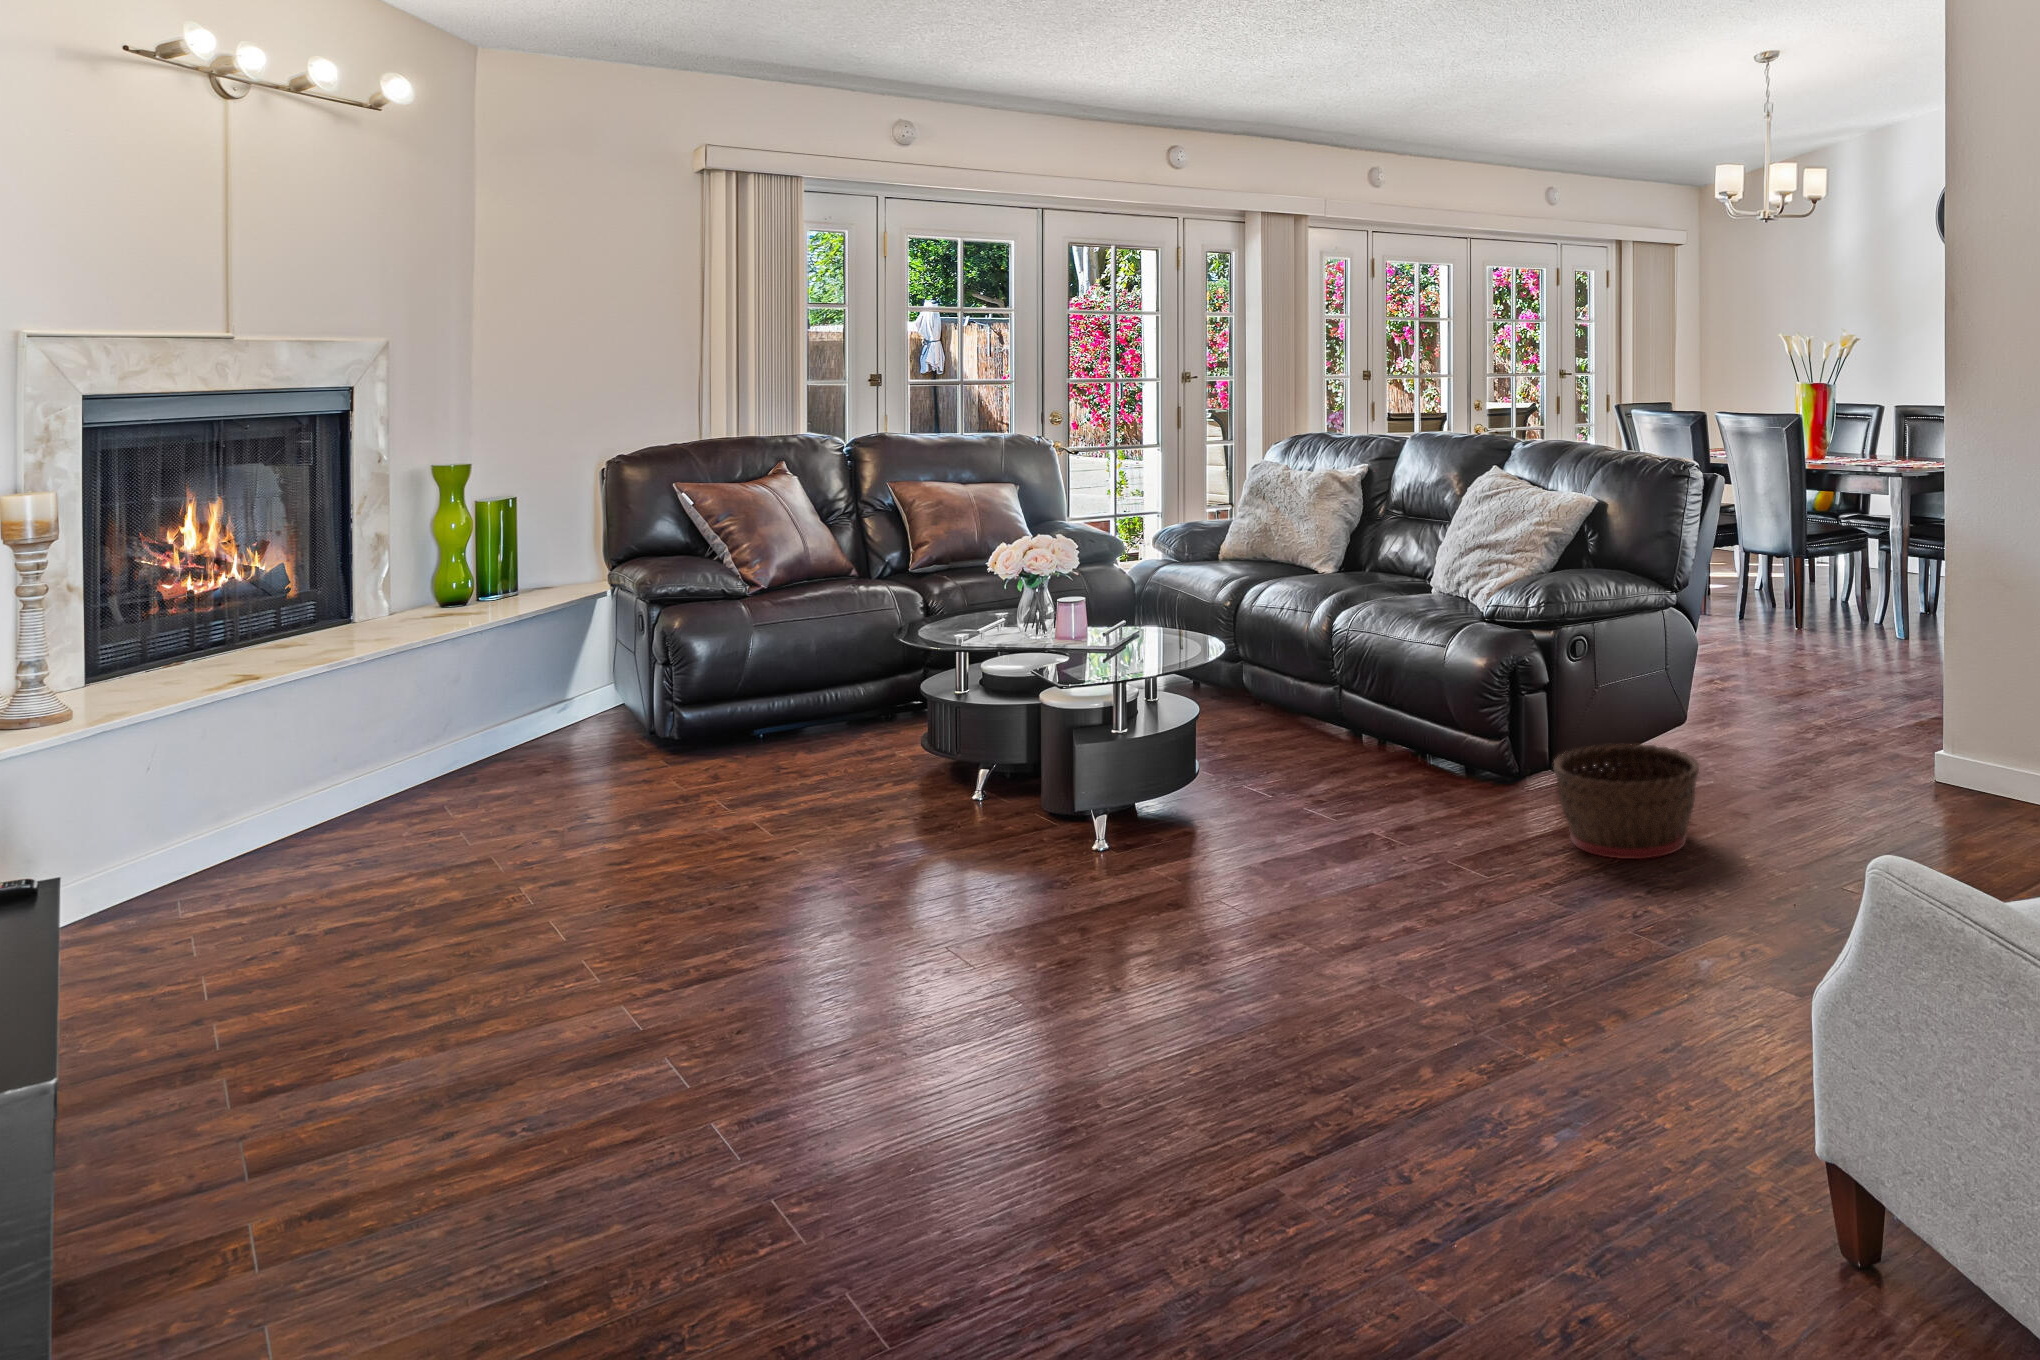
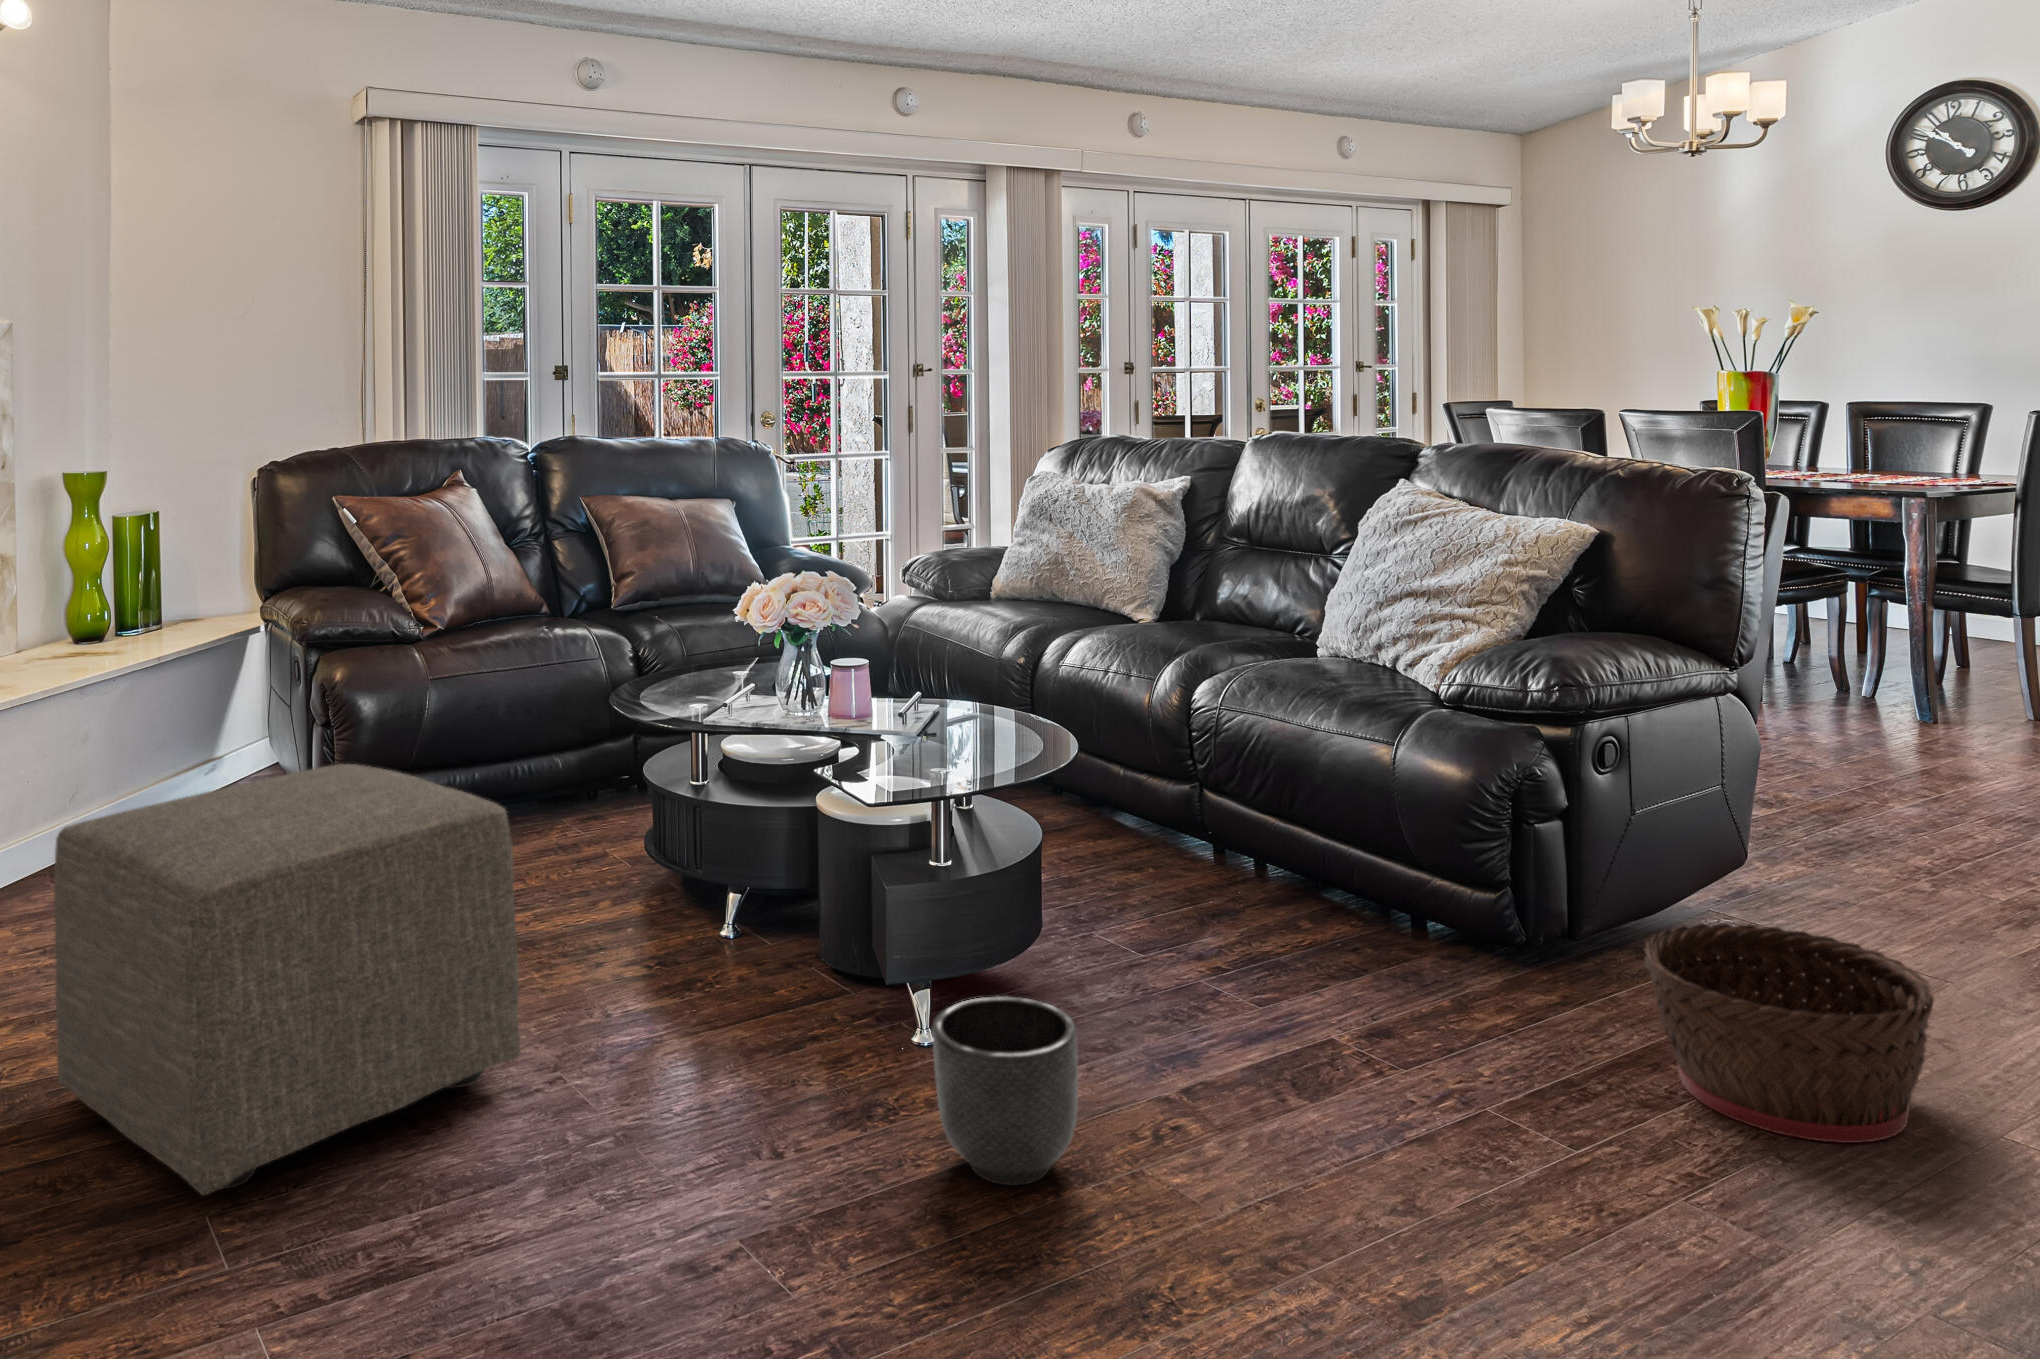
ottoman: none [457,677,814,951] -> present [54,764,520,1195]
planter: none [1090,801,1183,912] -> present [932,996,1078,1185]

